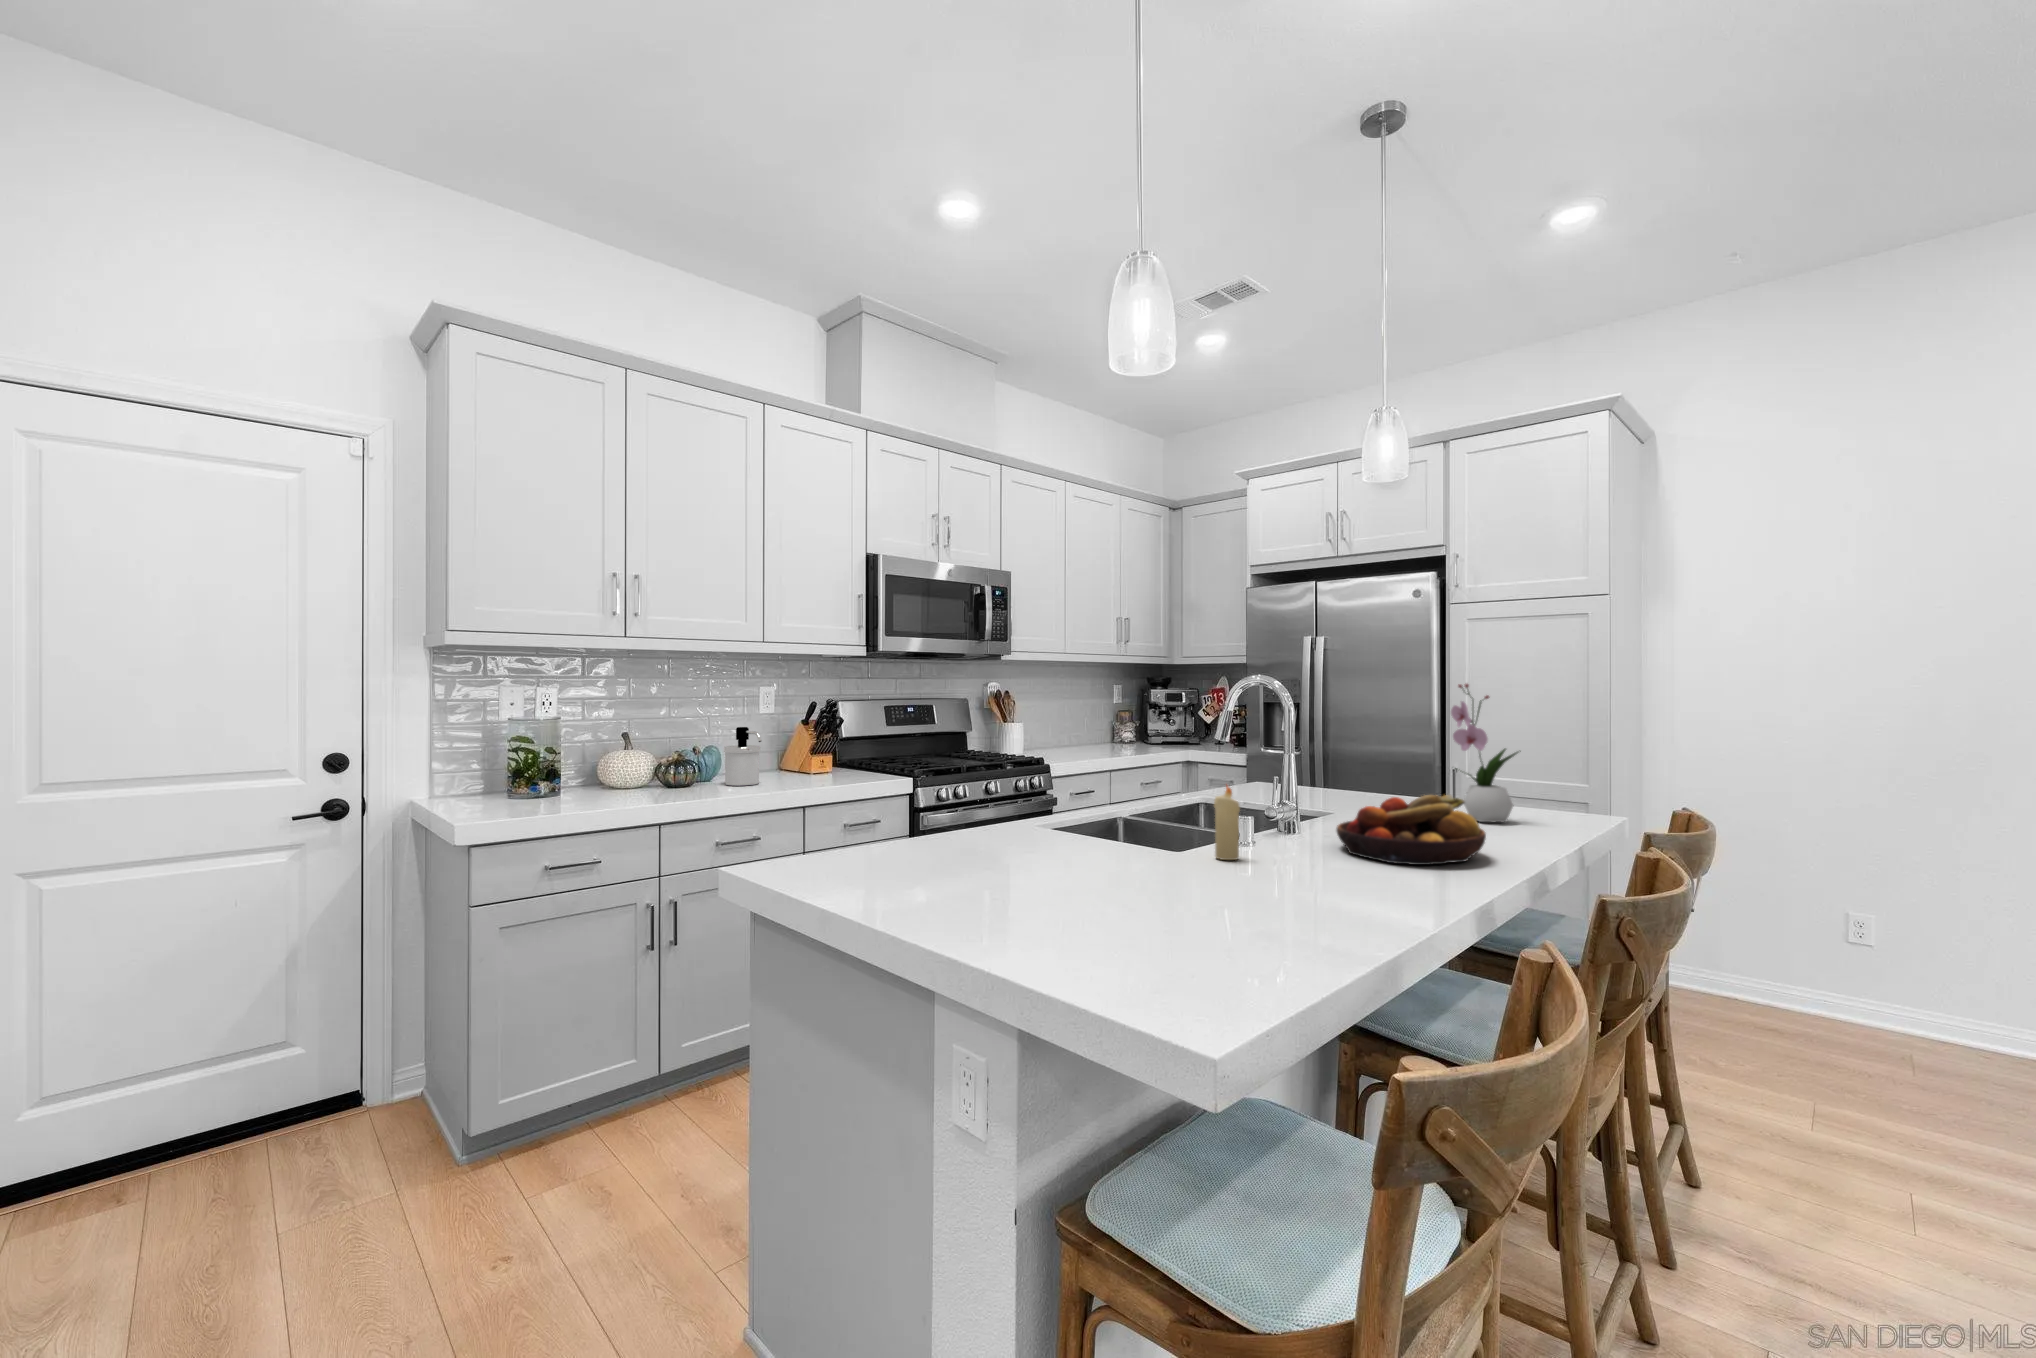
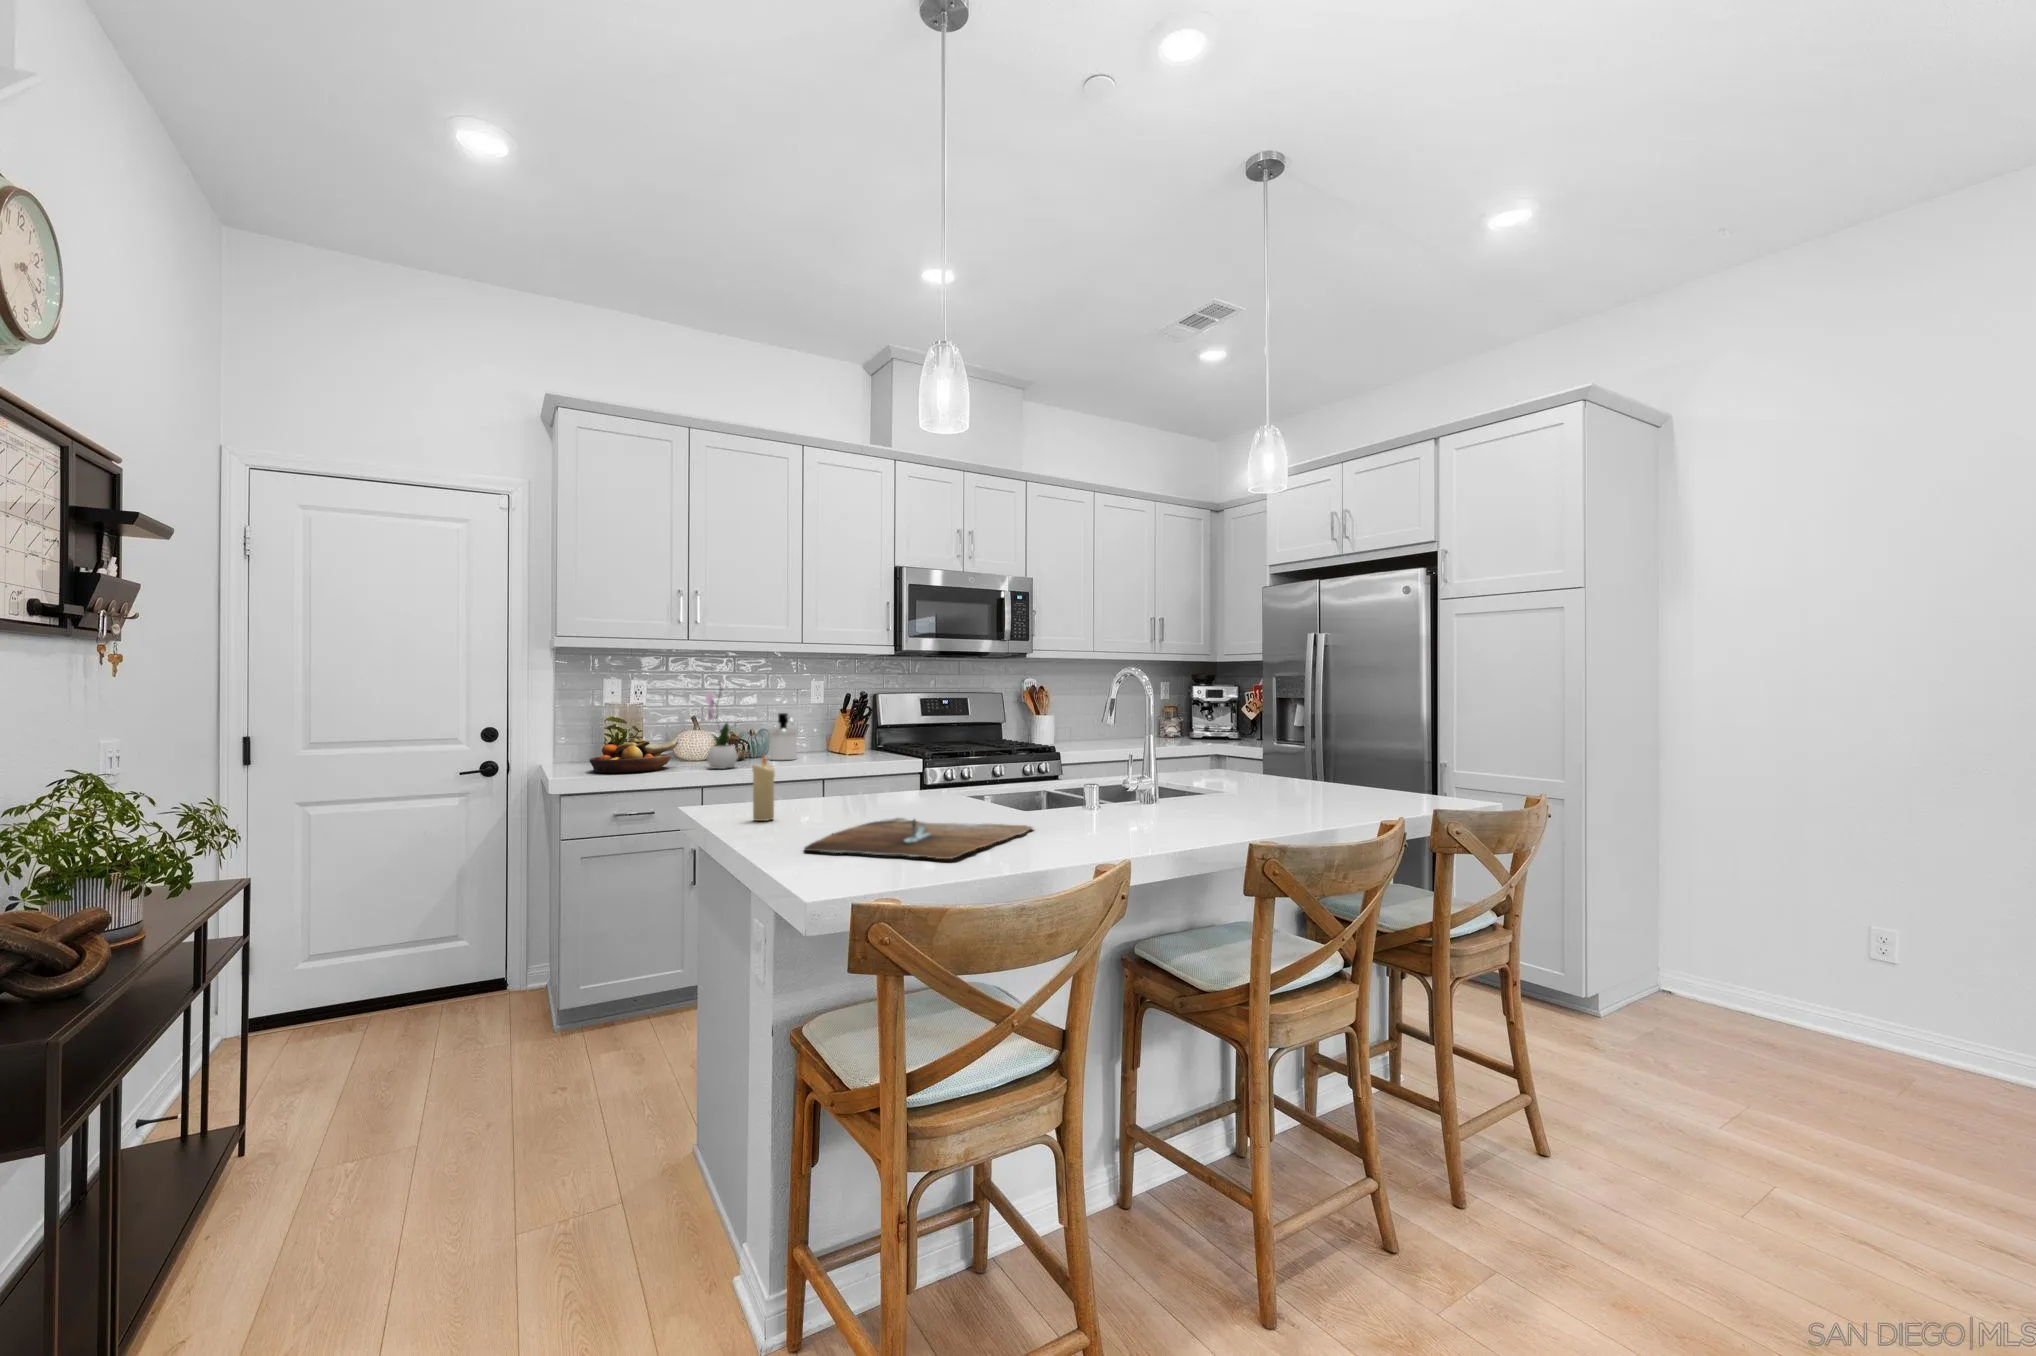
flower arrangement: present [1451,684,1518,822] -> present [706,681,738,769]
candle: present [1214,786,1240,860] -> present [752,755,775,821]
fruit bowl: present [1336,795,1486,865] -> present [590,739,678,773]
cutting board: none [1041,881,1292,955] -> present [804,818,1032,859]

